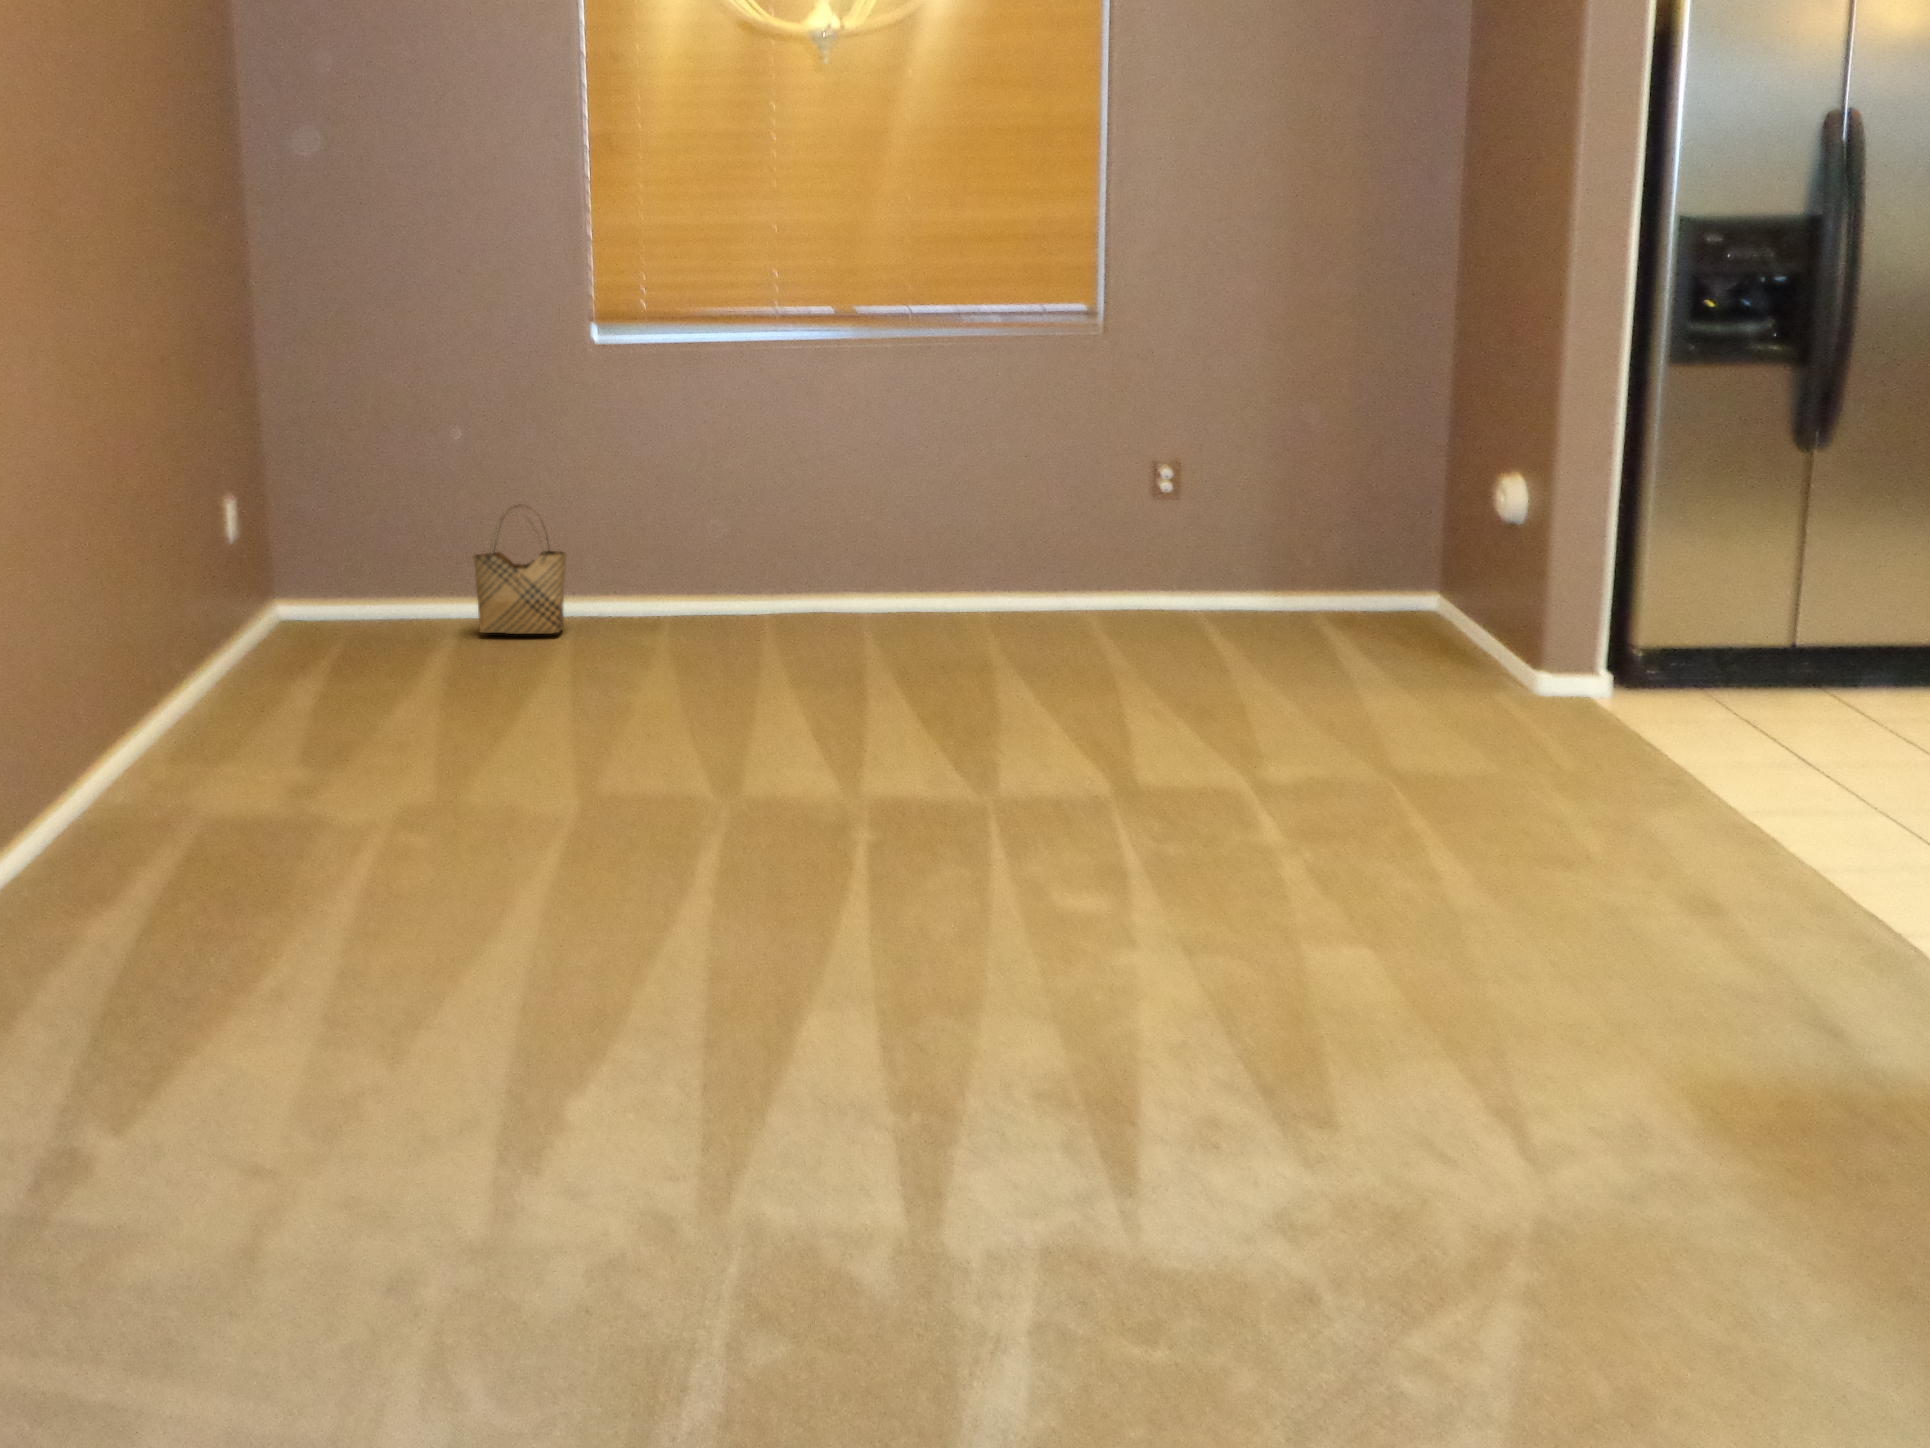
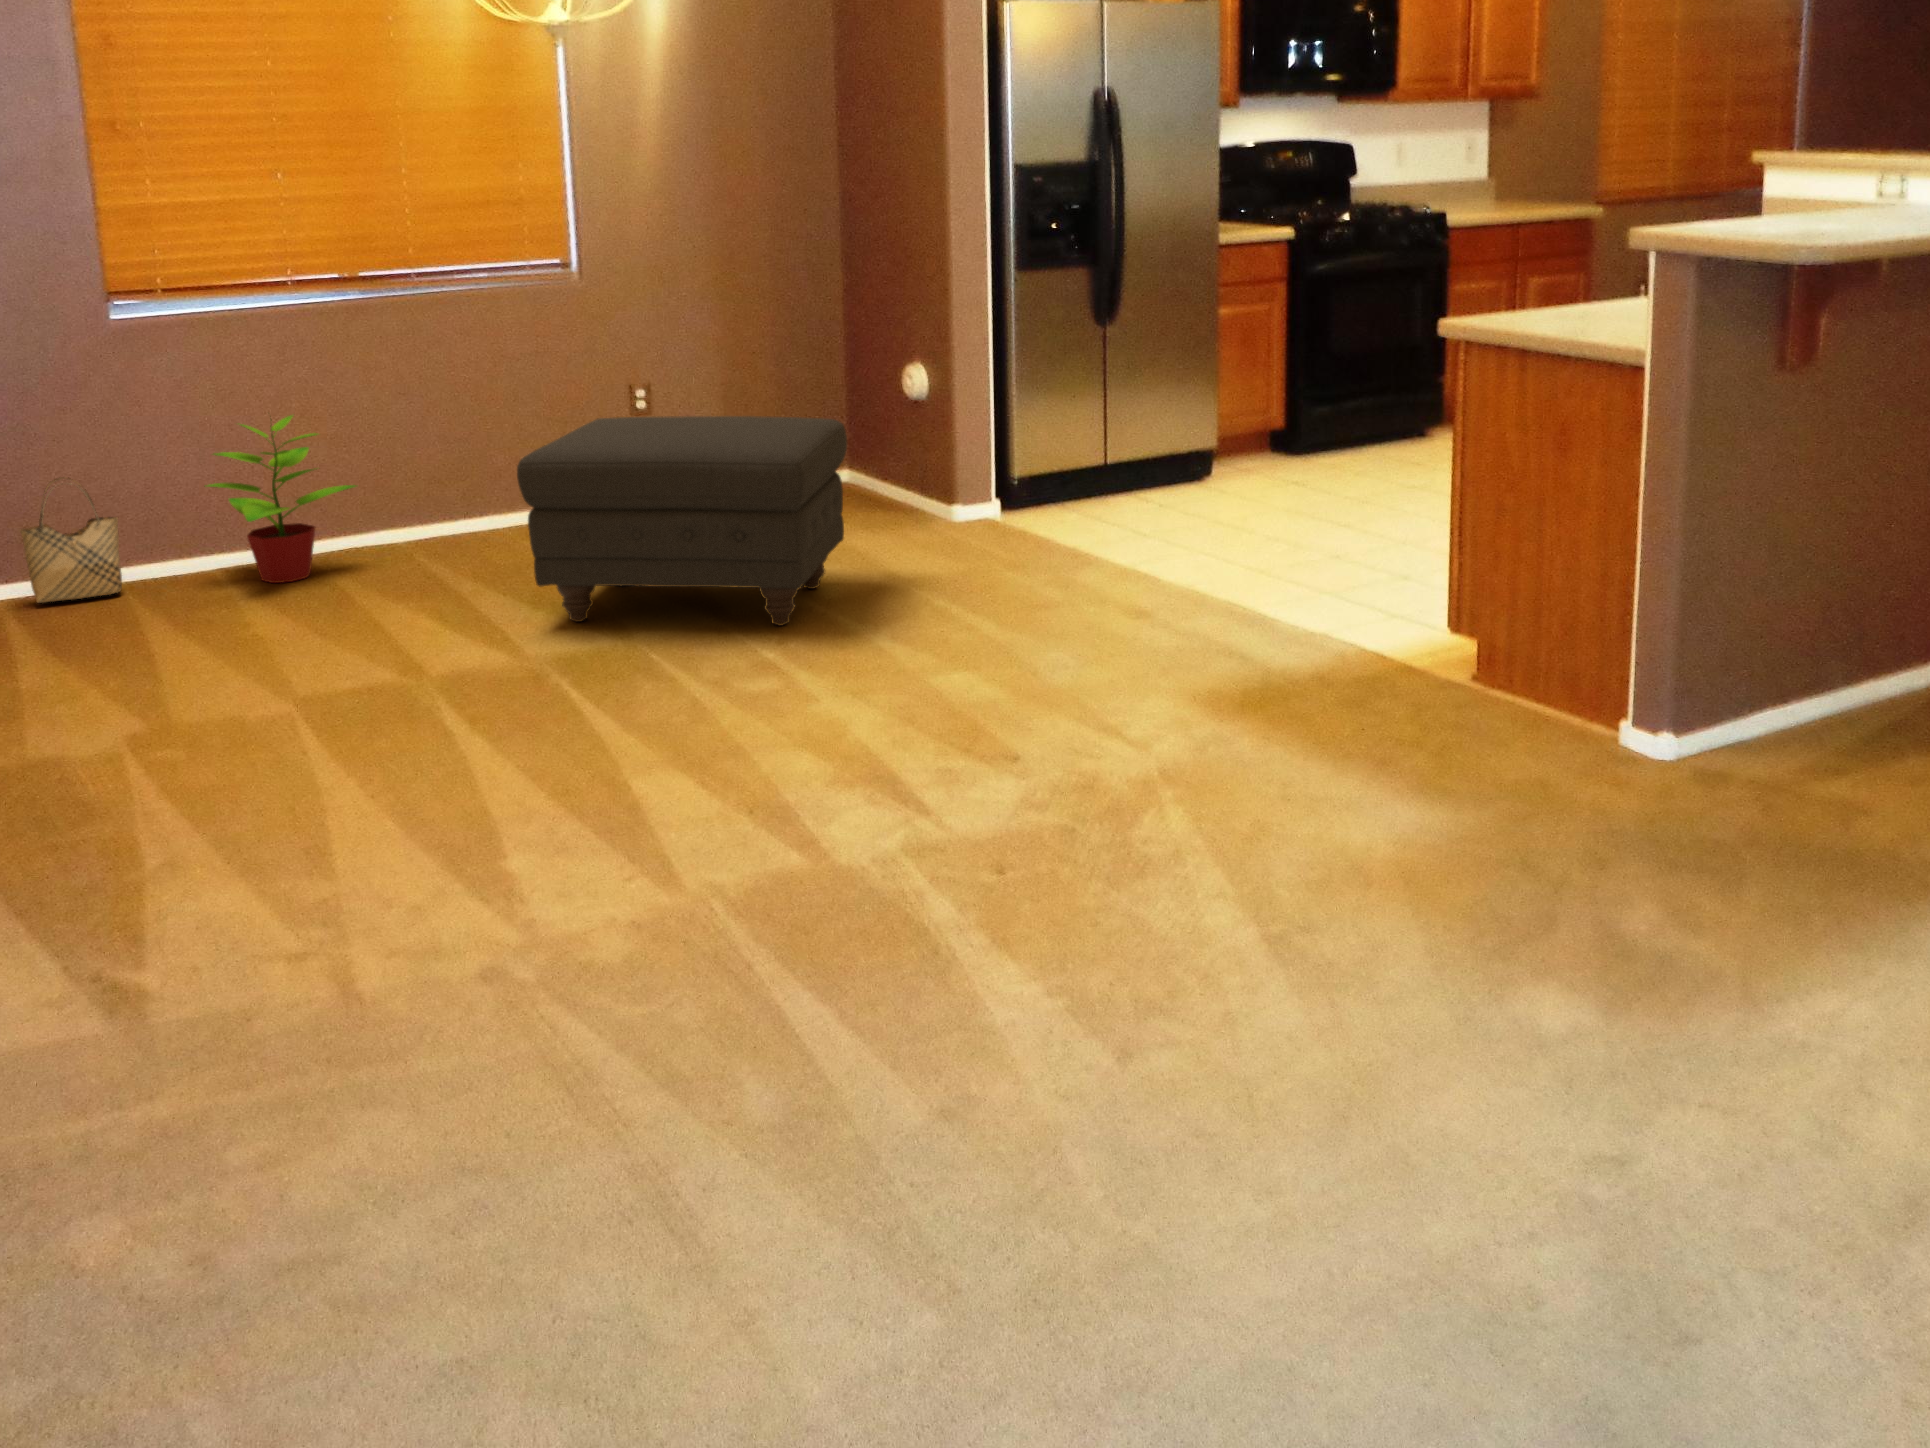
potted plant: none [647,458,805,648] -> present [207,415,356,583]
ottoman: none [913,511,1347,811] -> present [517,416,847,626]

